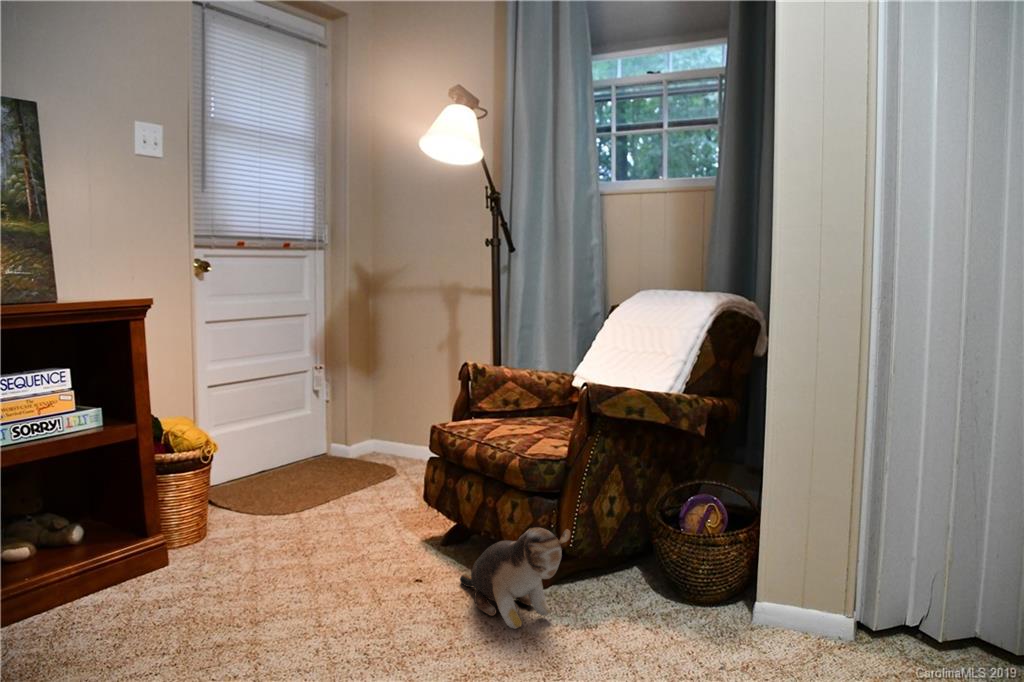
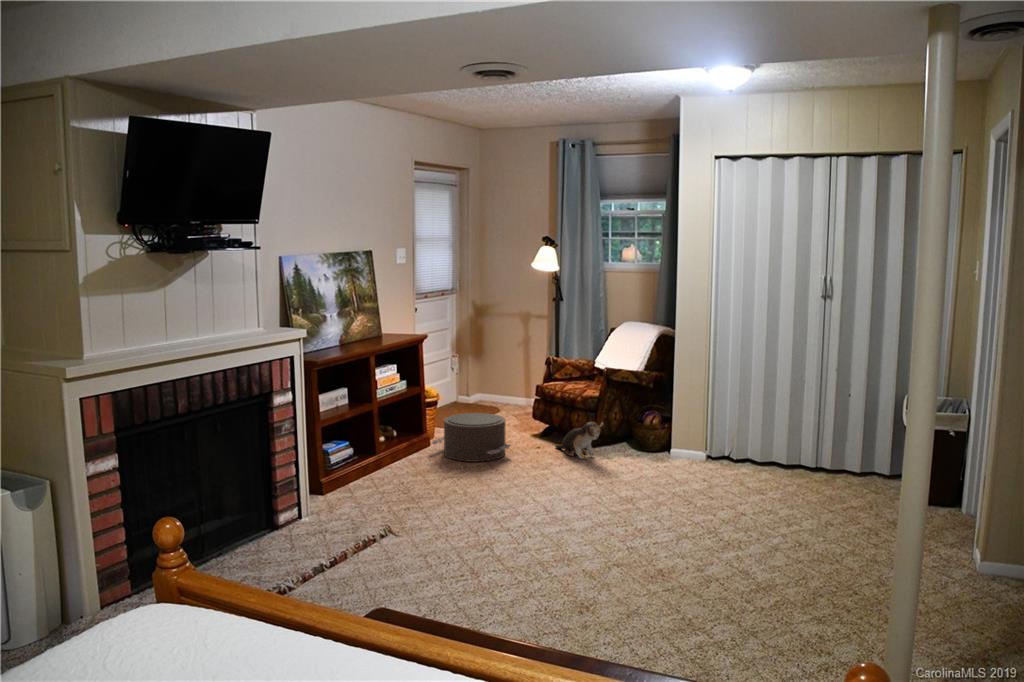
pouf: none [133,492,334,634] -> present [431,413,510,462]

